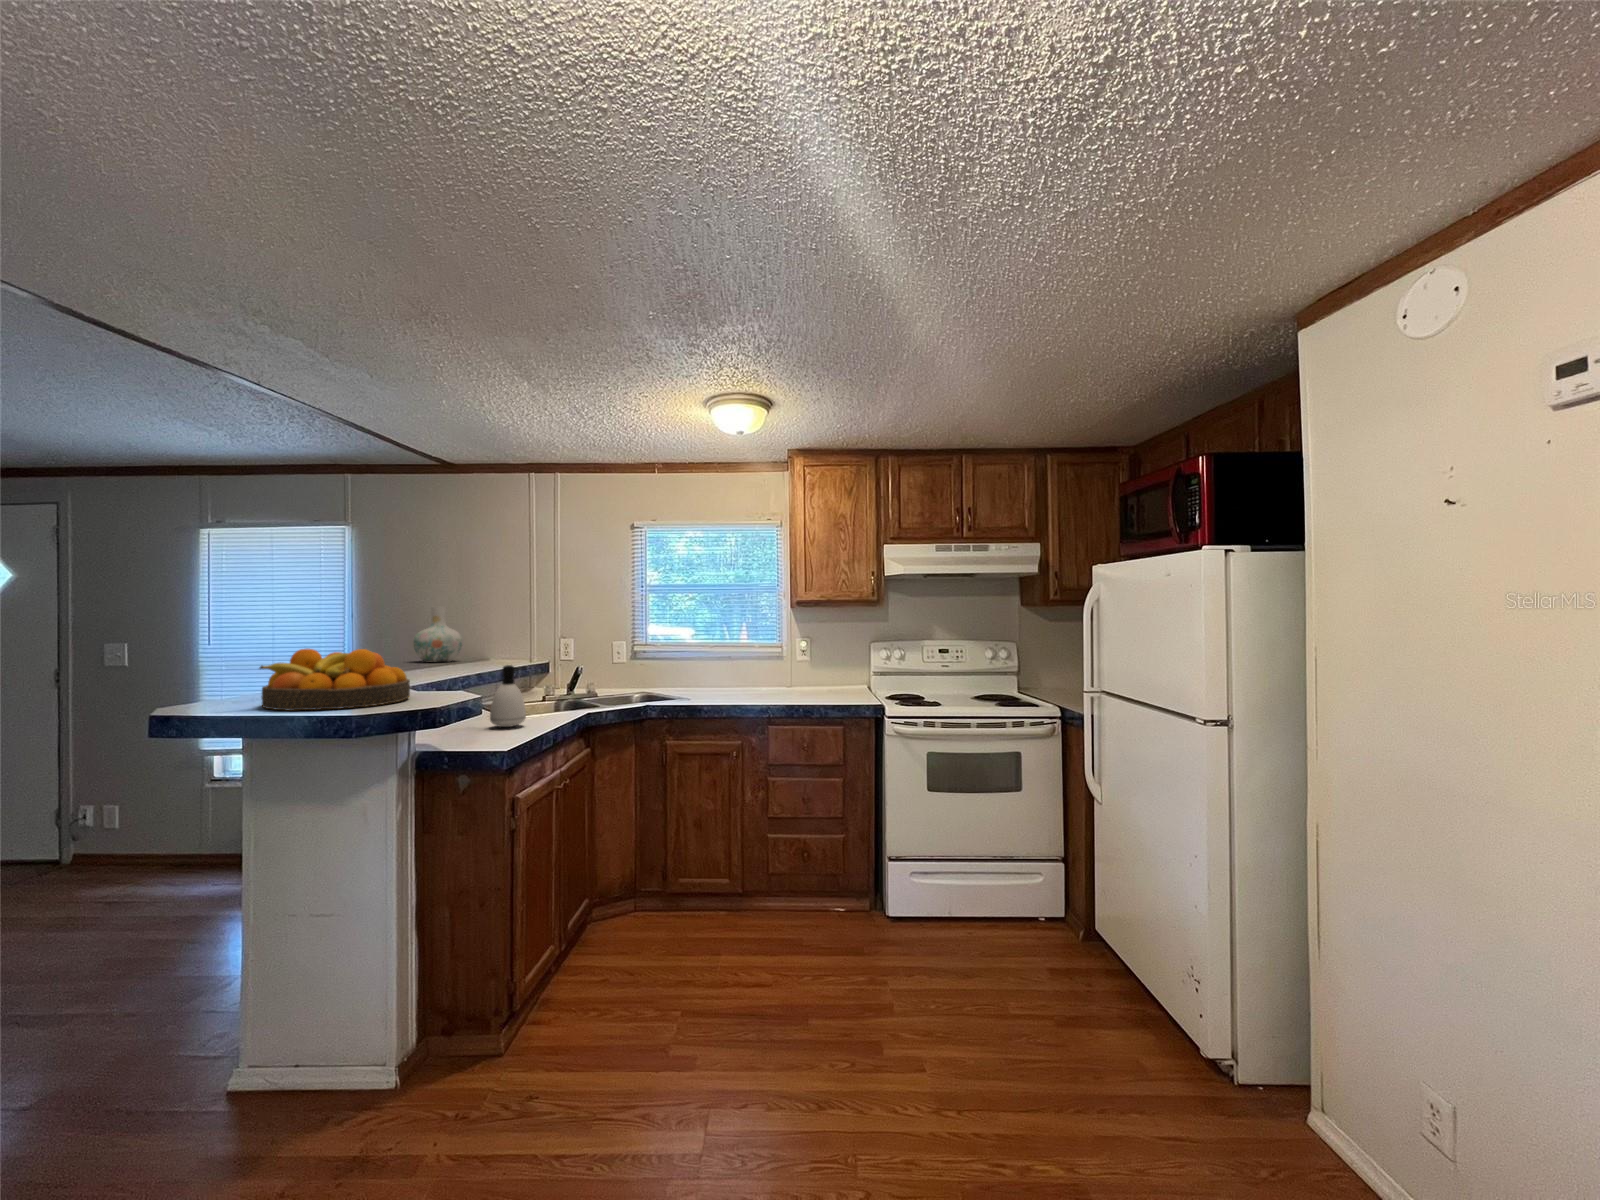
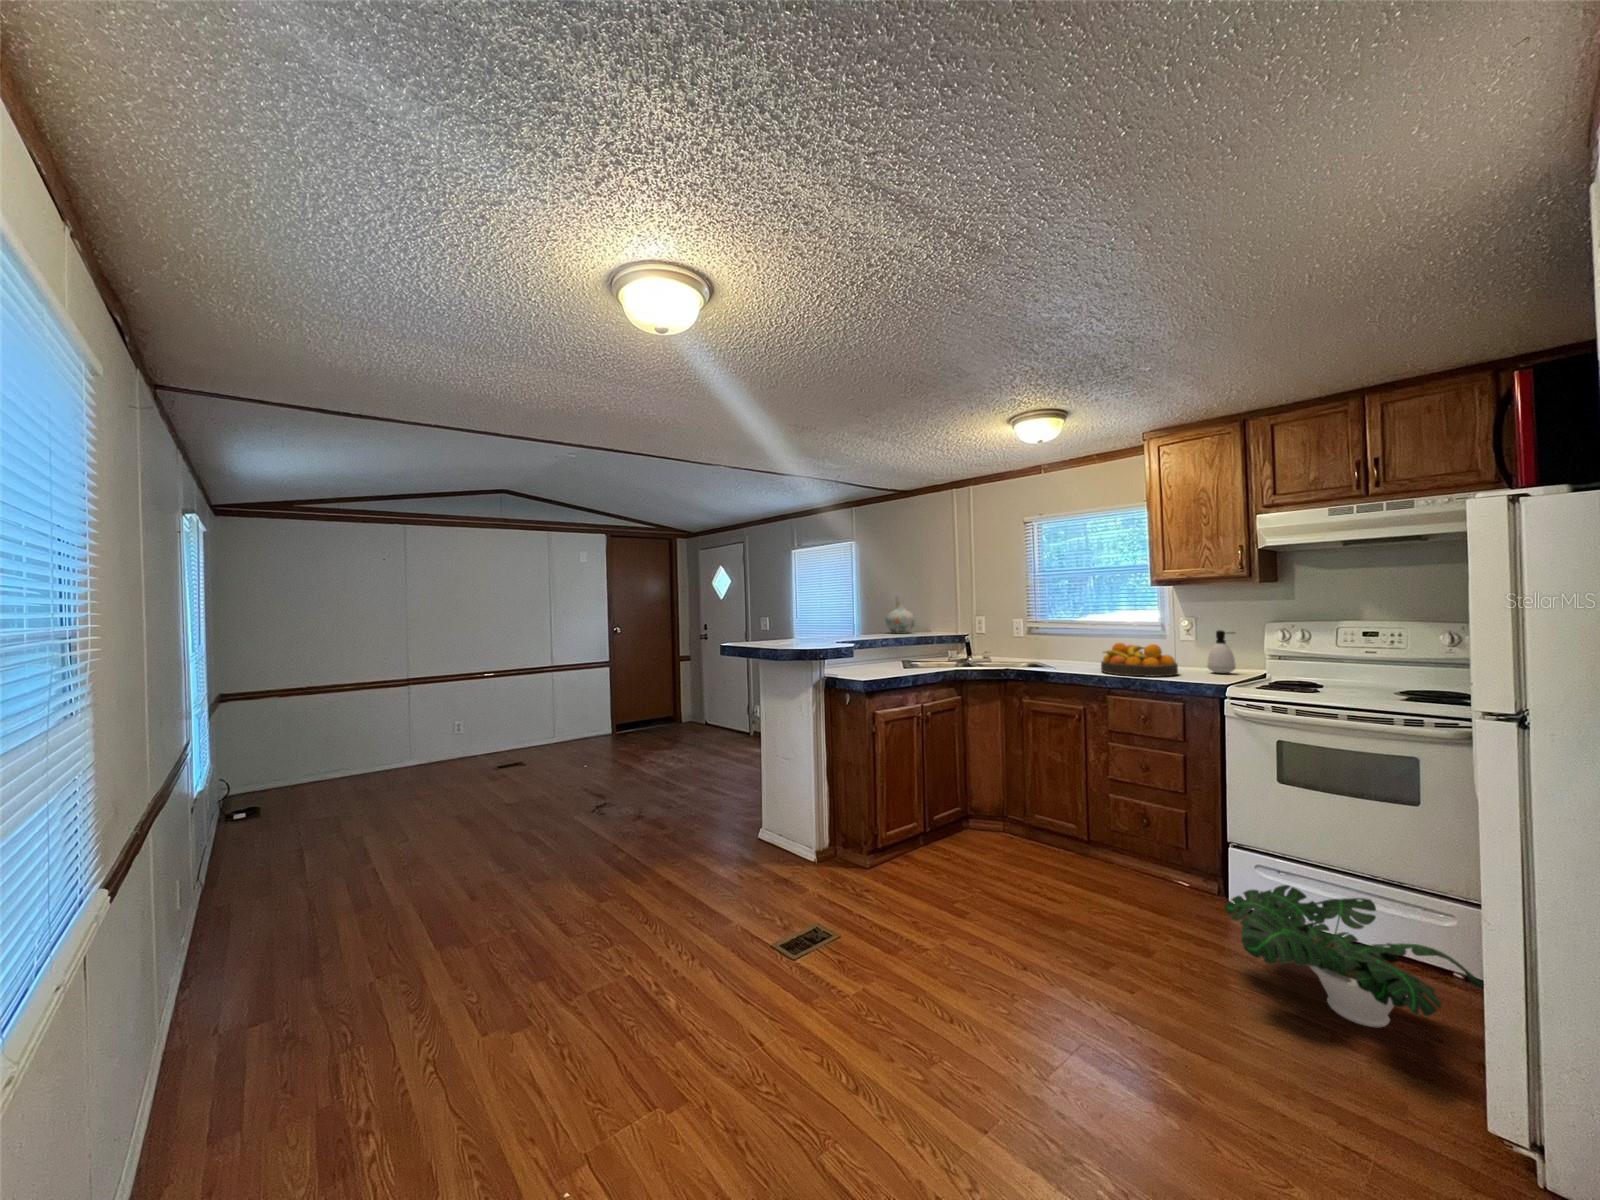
fruit bowl: present [260,648,410,710] -> present [1101,643,1178,677]
soap dispenser: present [490,665,526,727] -> present [1207,630,1236,673]
potted plant: none [938,881,1112,997] -> present [1225,885,1485,1027]

